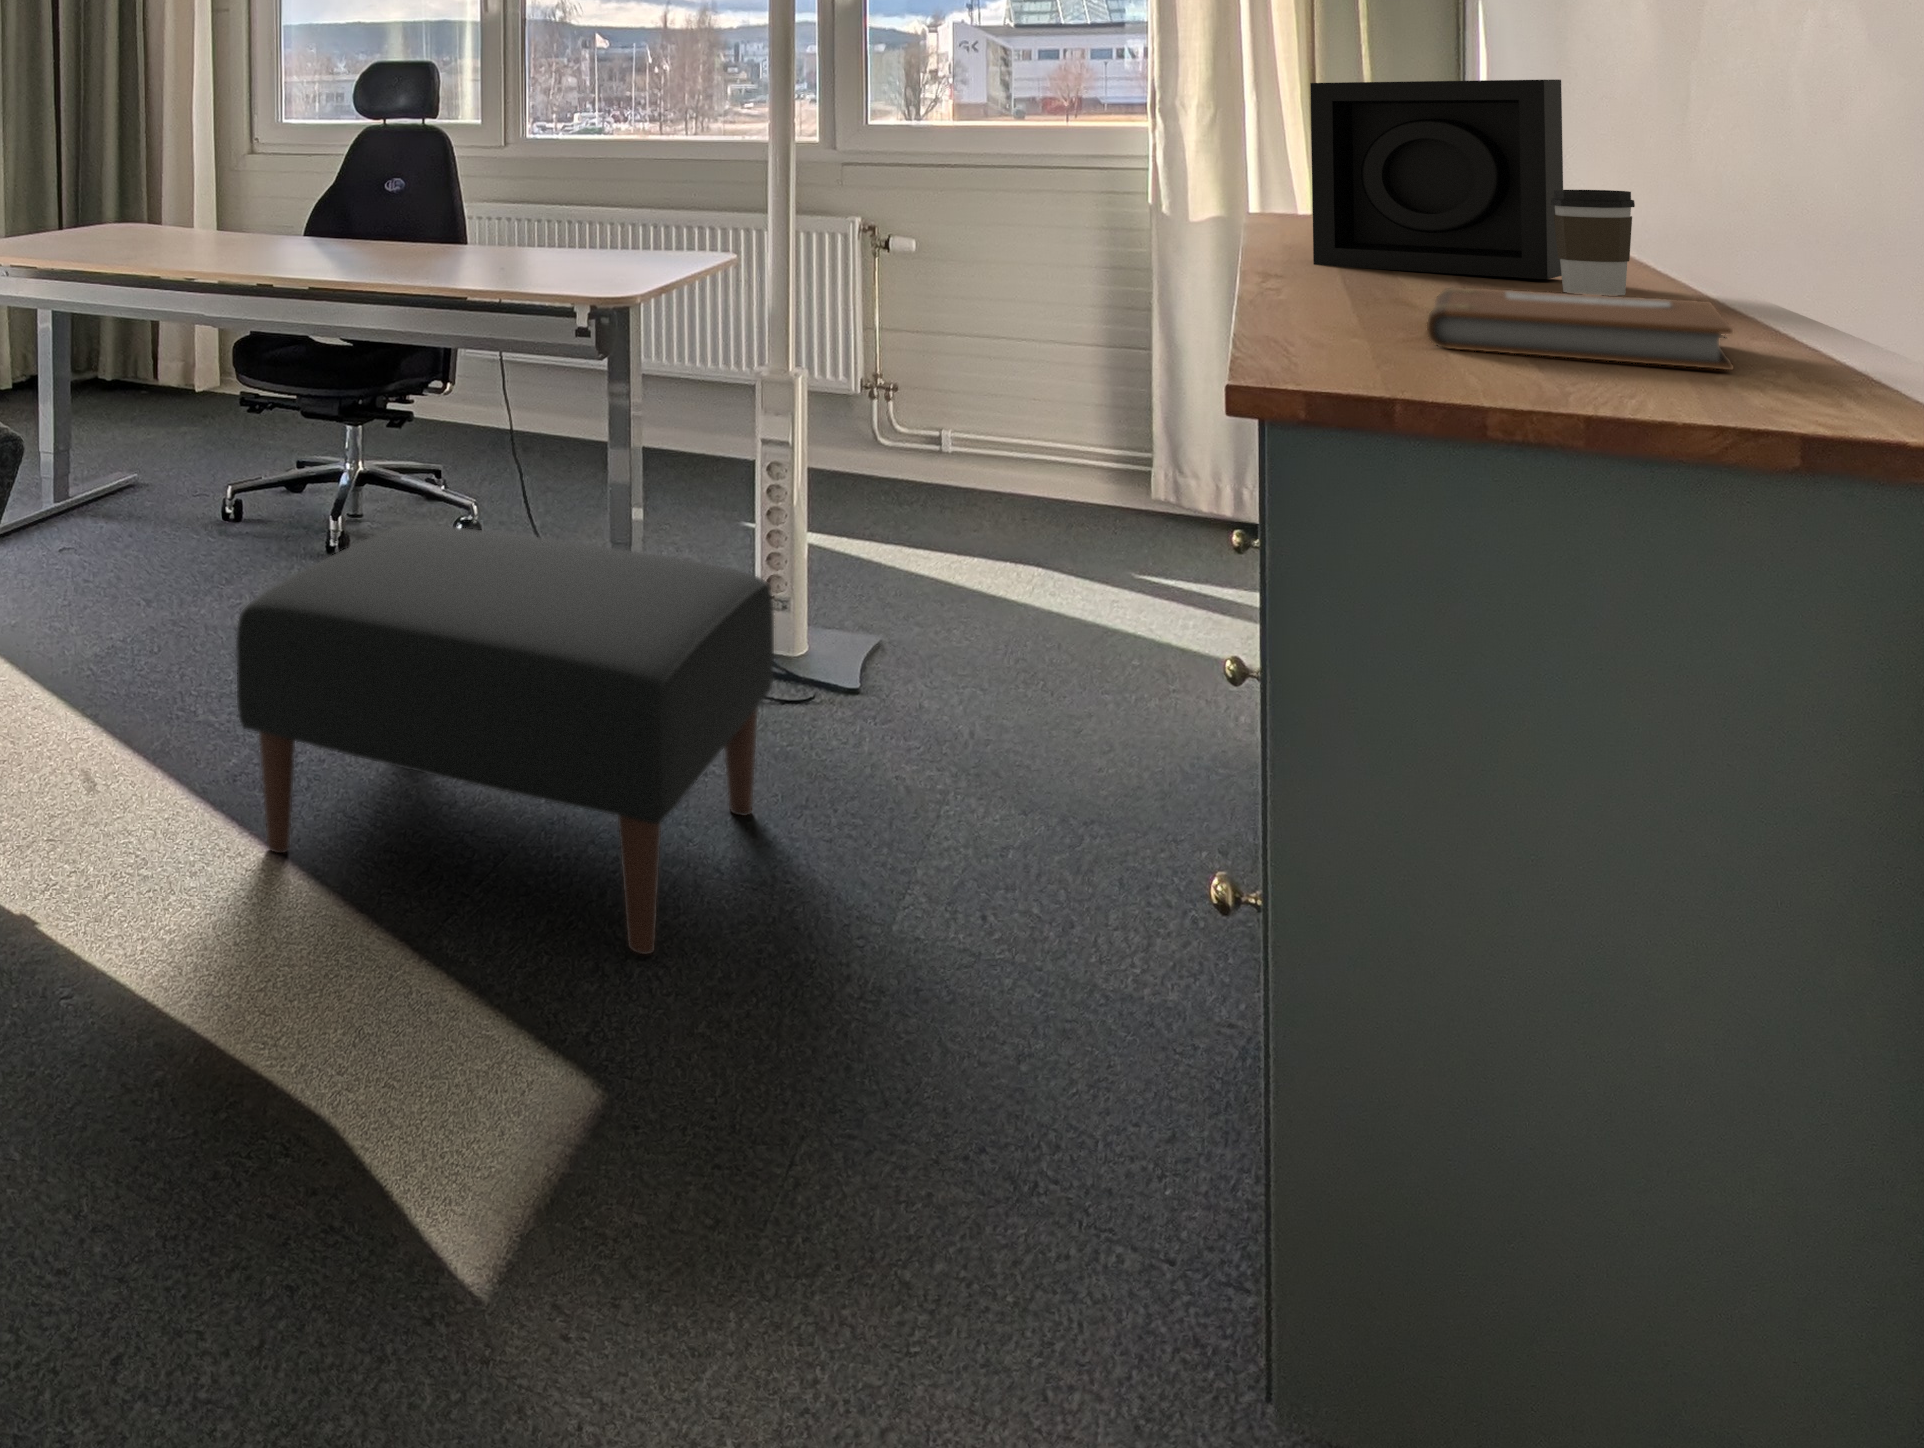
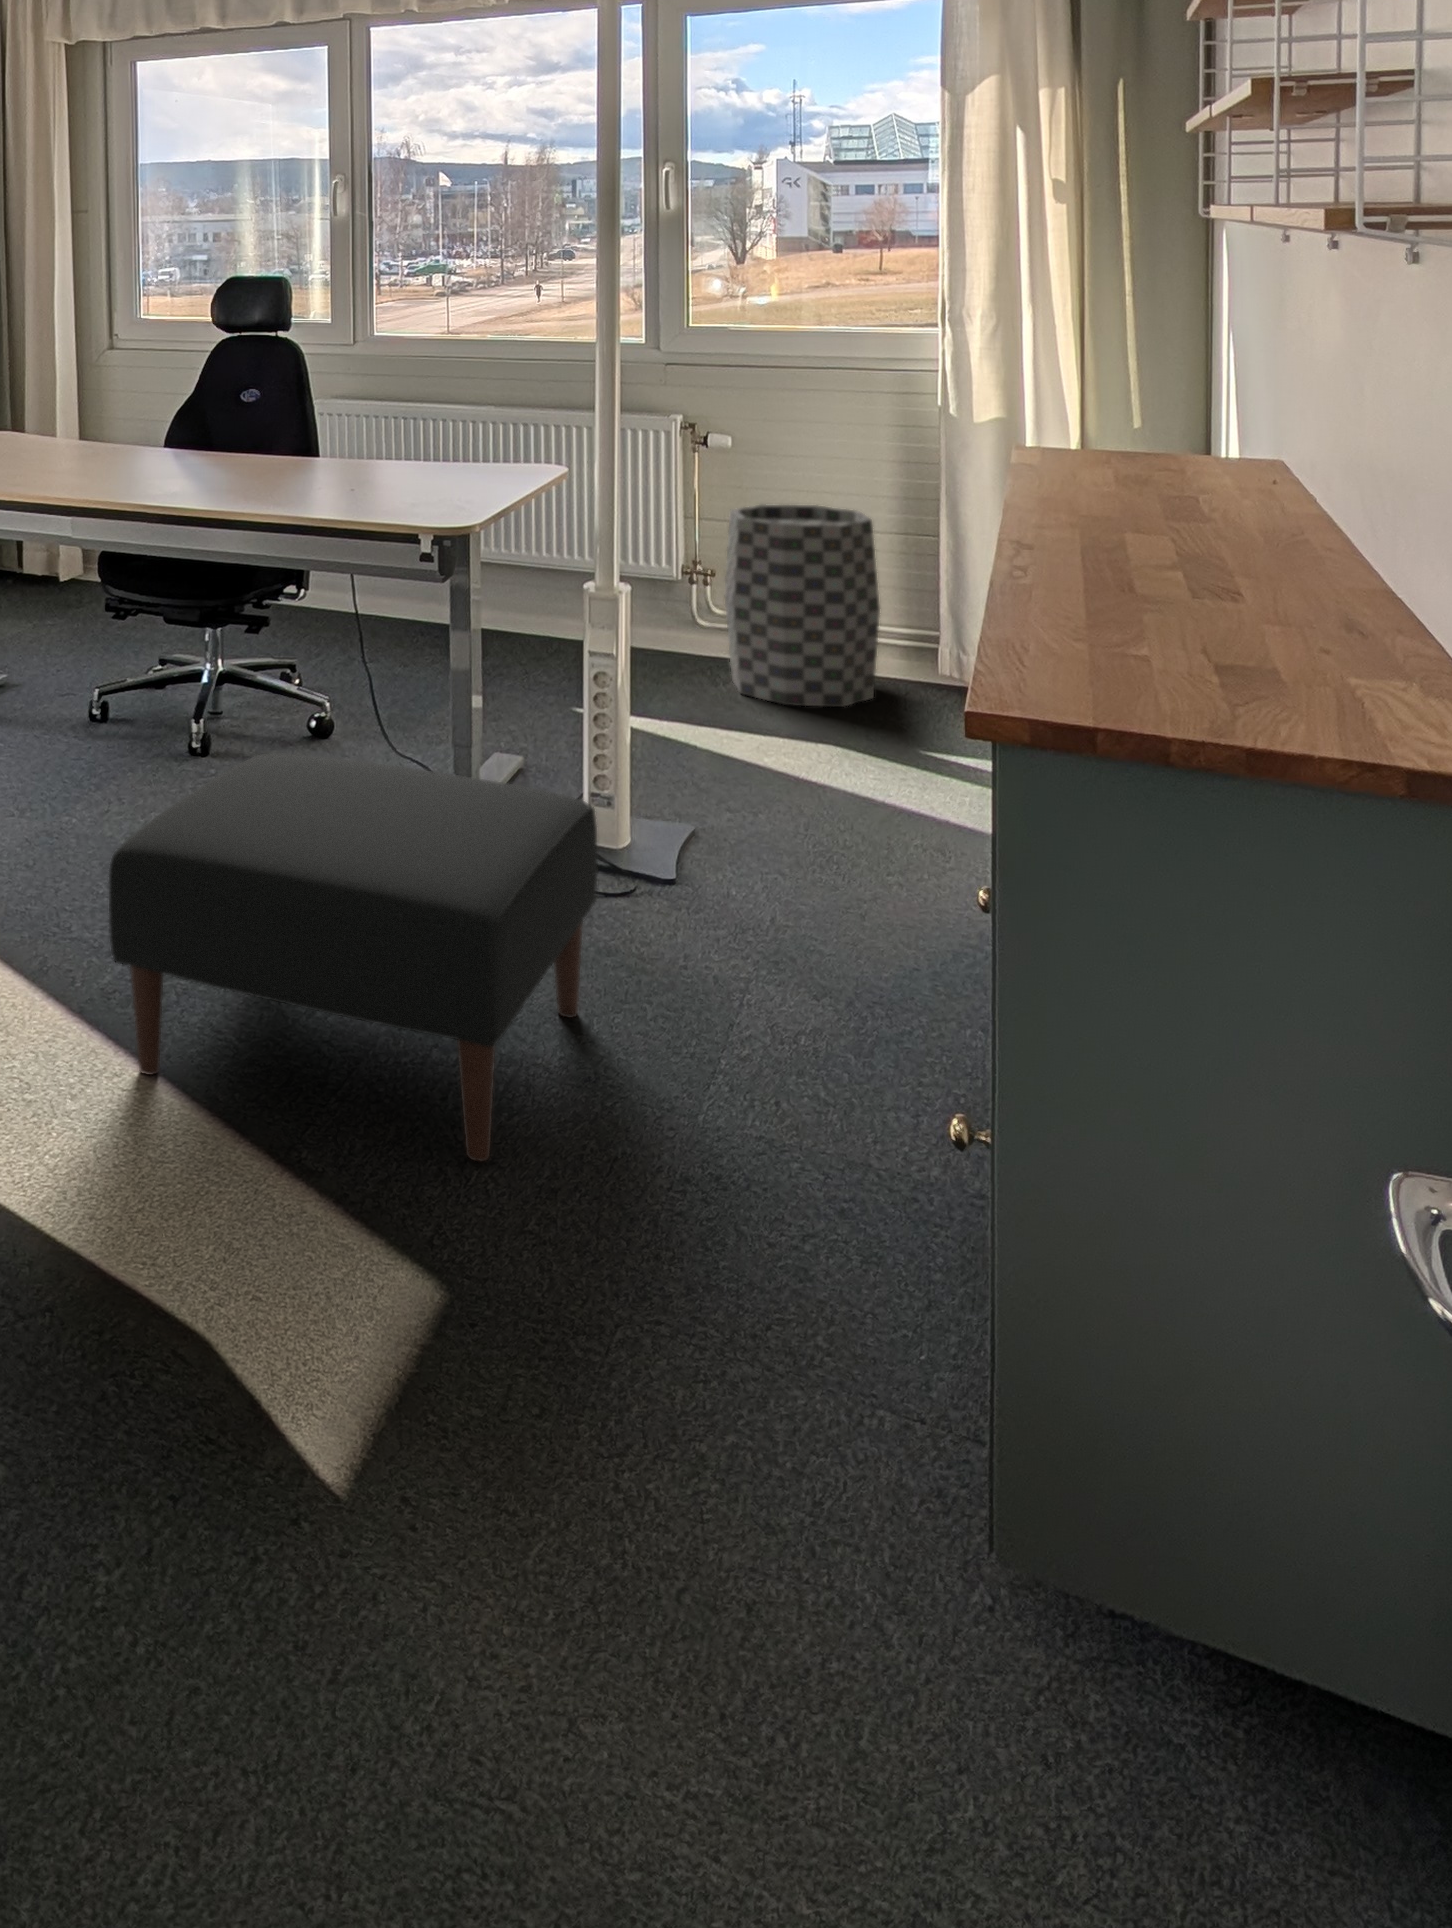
speaker: present [1310,80,1563,279] -> none [1064,359,1272,544]
coffee cup: present [1551,190,1635,296] -> none [1257,472,1325,567]
notebook: present [1427,287,1733,370] -> none [1136,585,1373,682]
trash can: none [907,310,1080,526] -> present [725,504,880,707]

